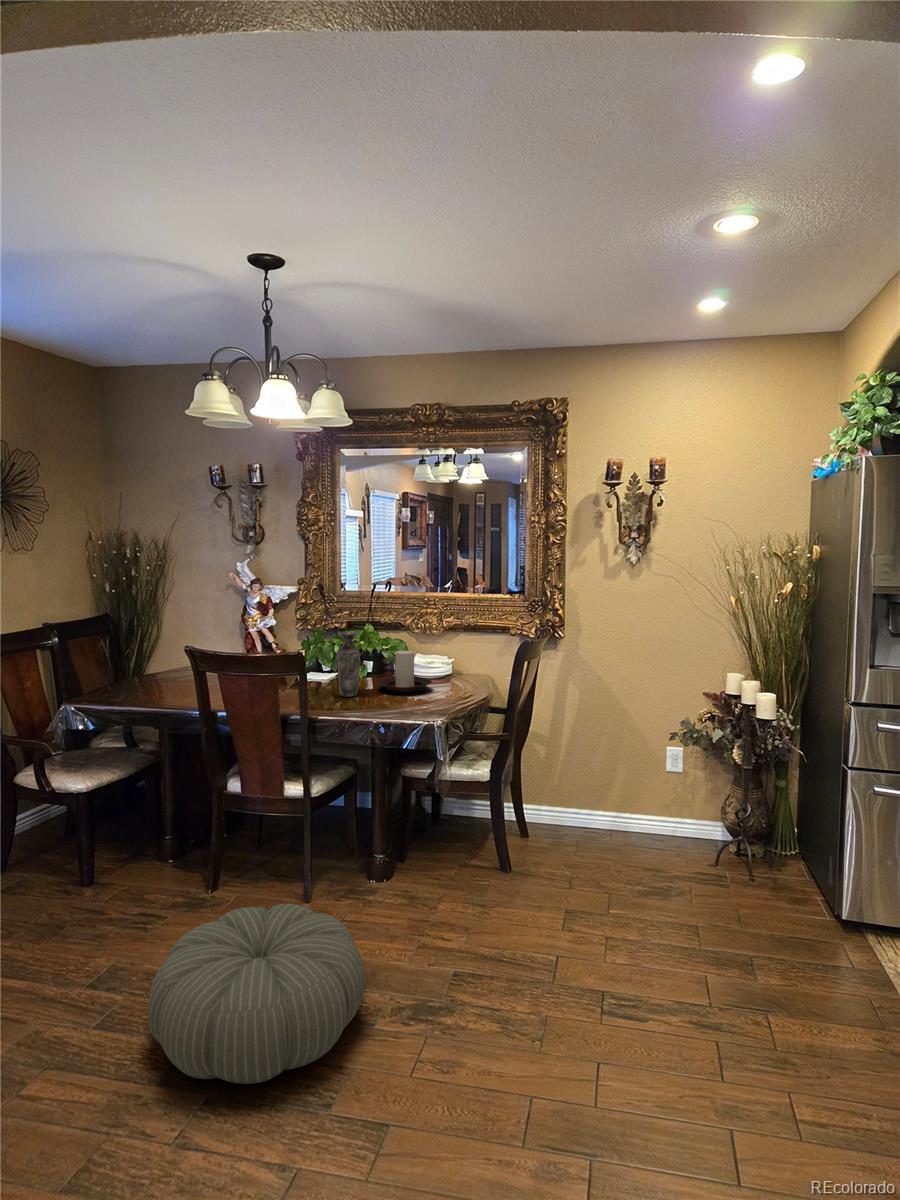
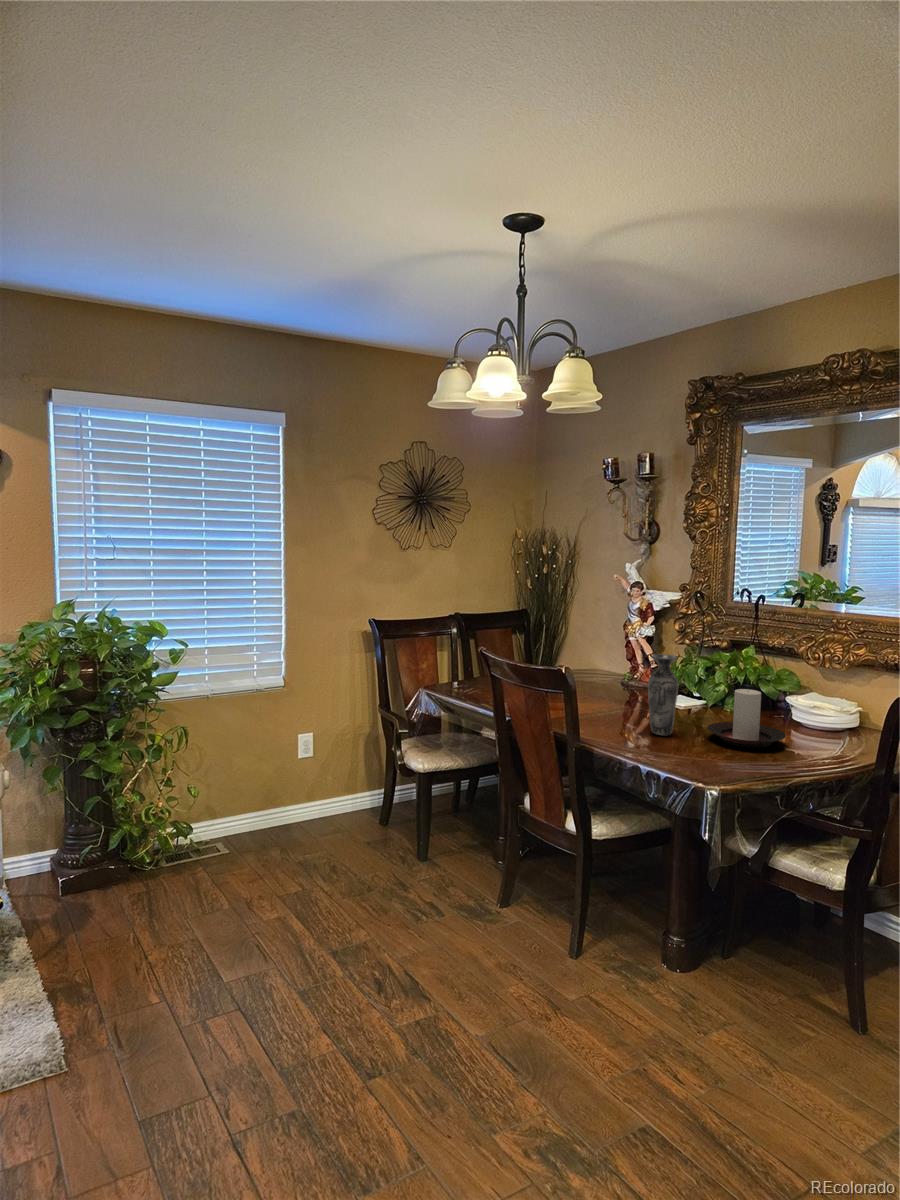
pouf: present [147,904,365,1084] -> none [297,930,520,1126]

